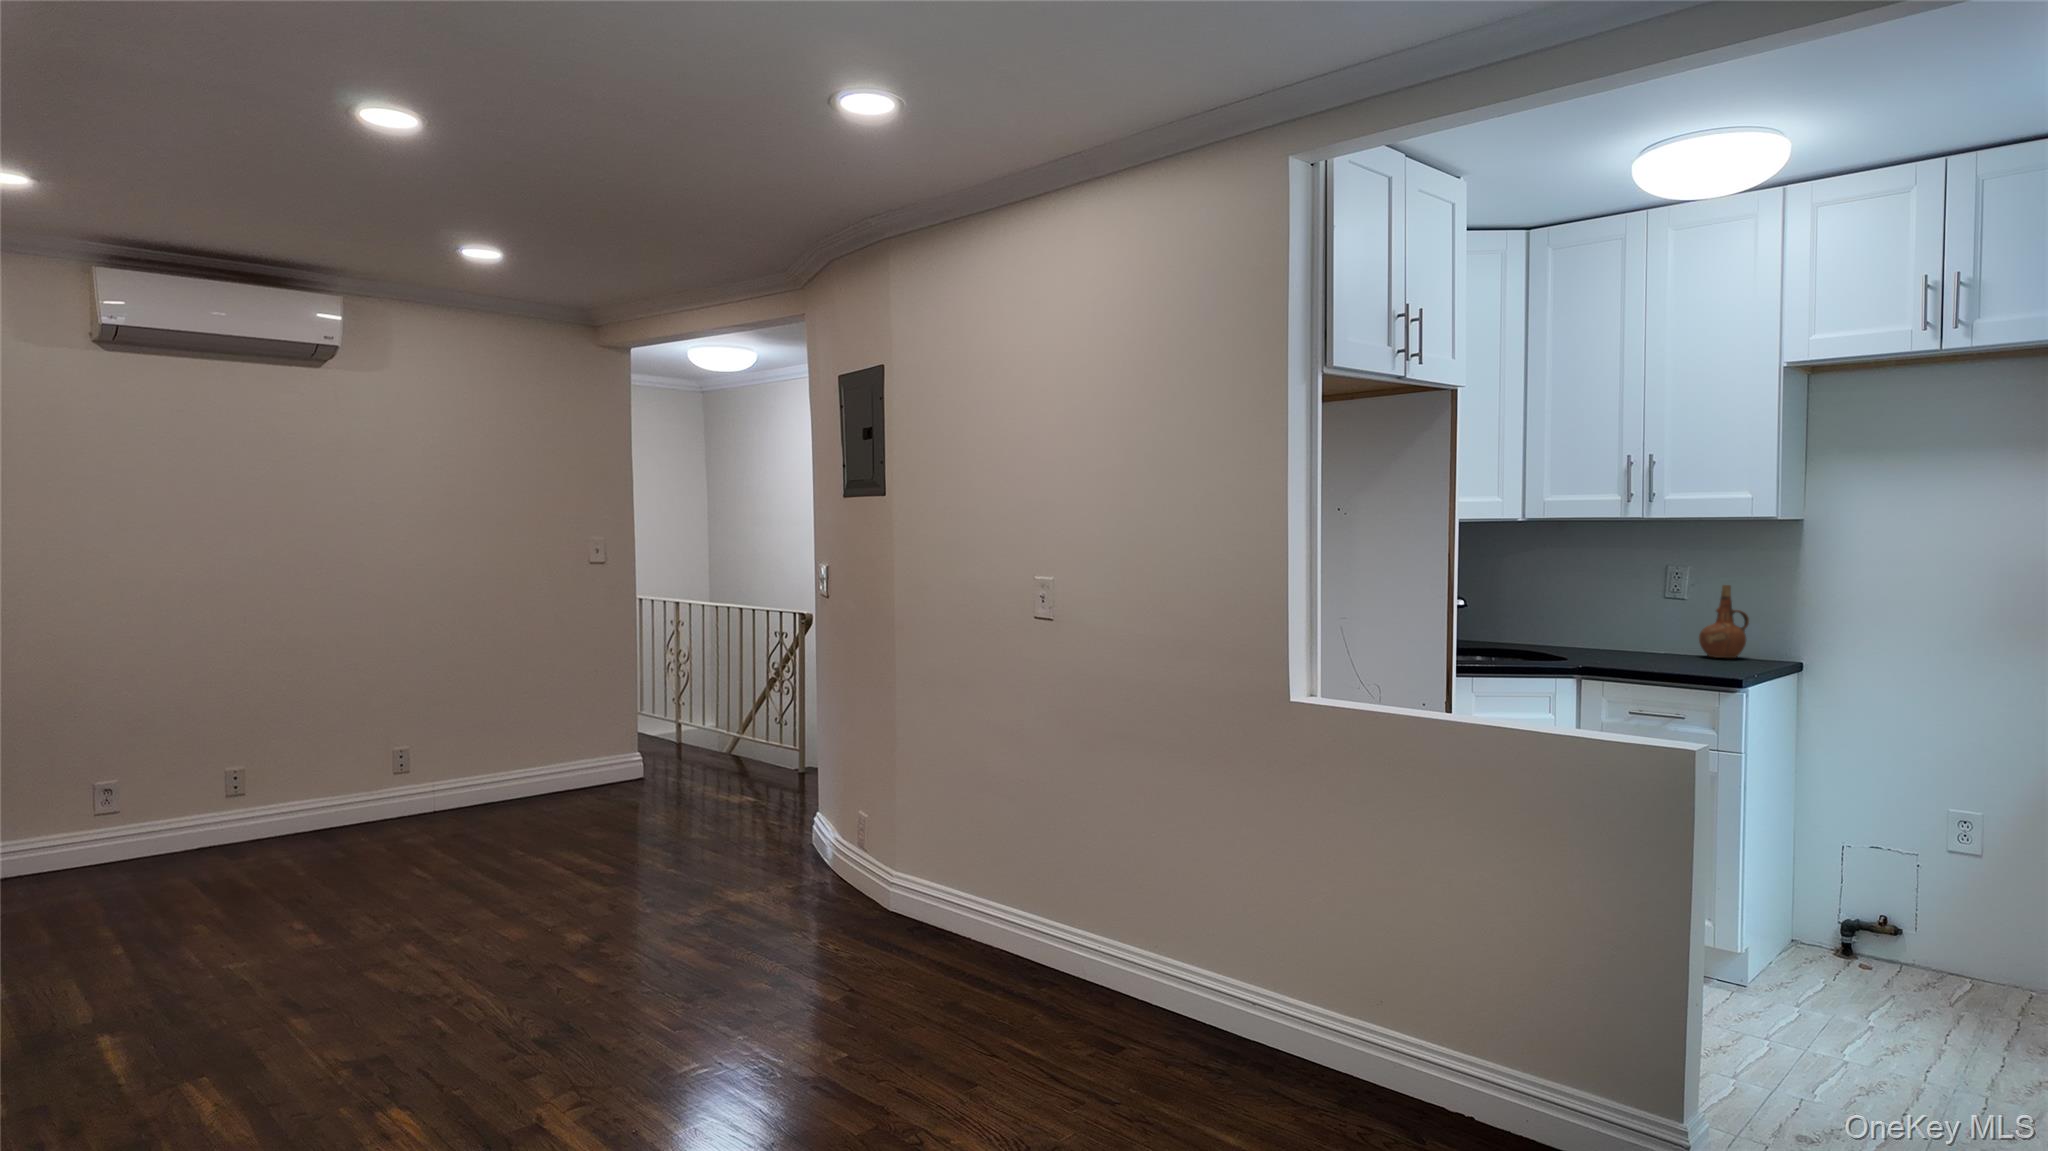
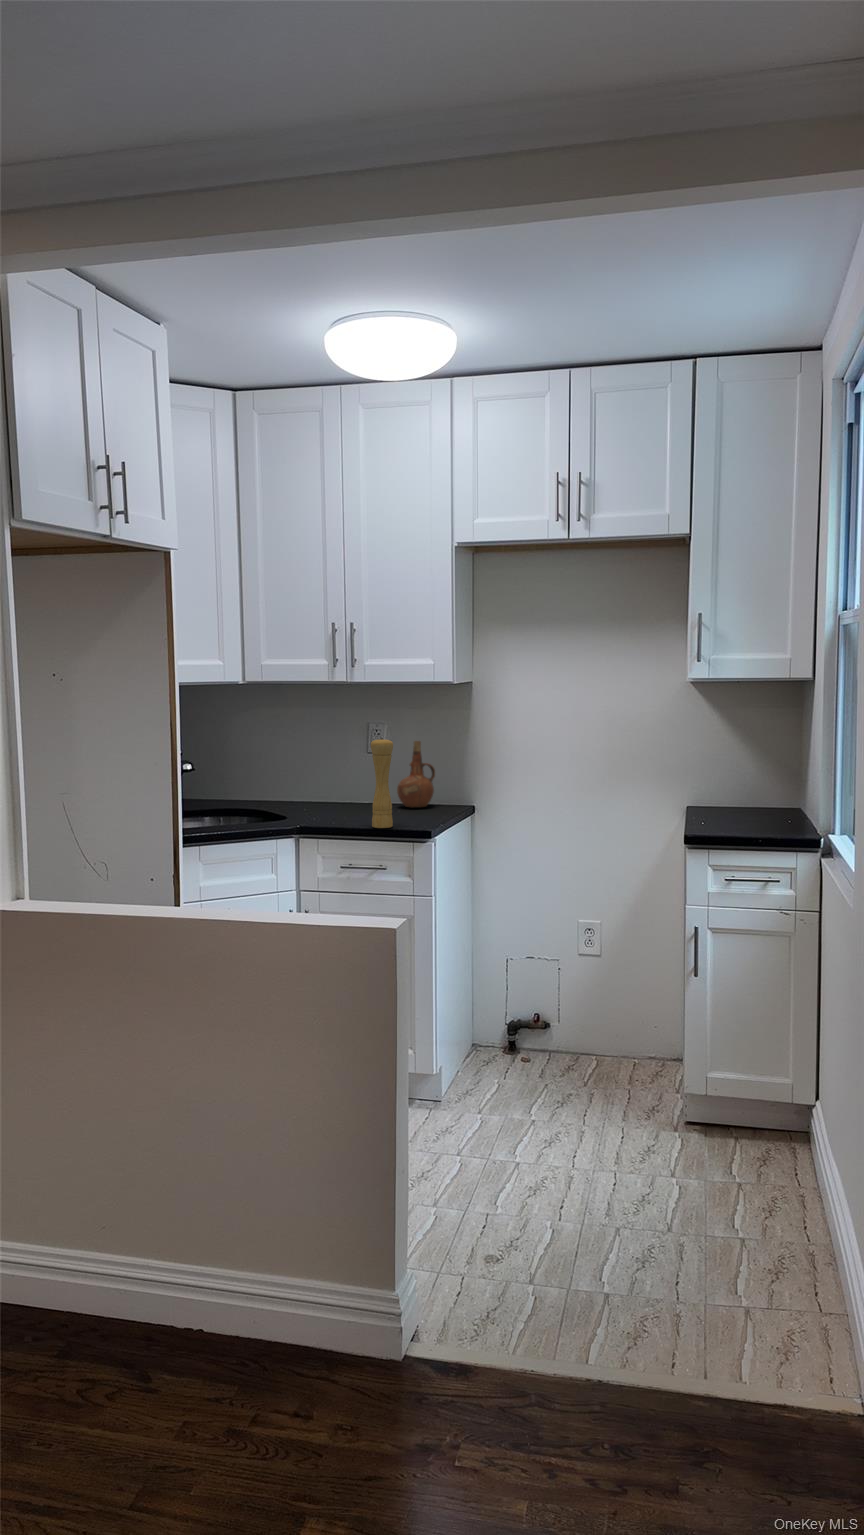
pepper mill: none [1666,576,1696,673] -> present [371,738,393,828]

